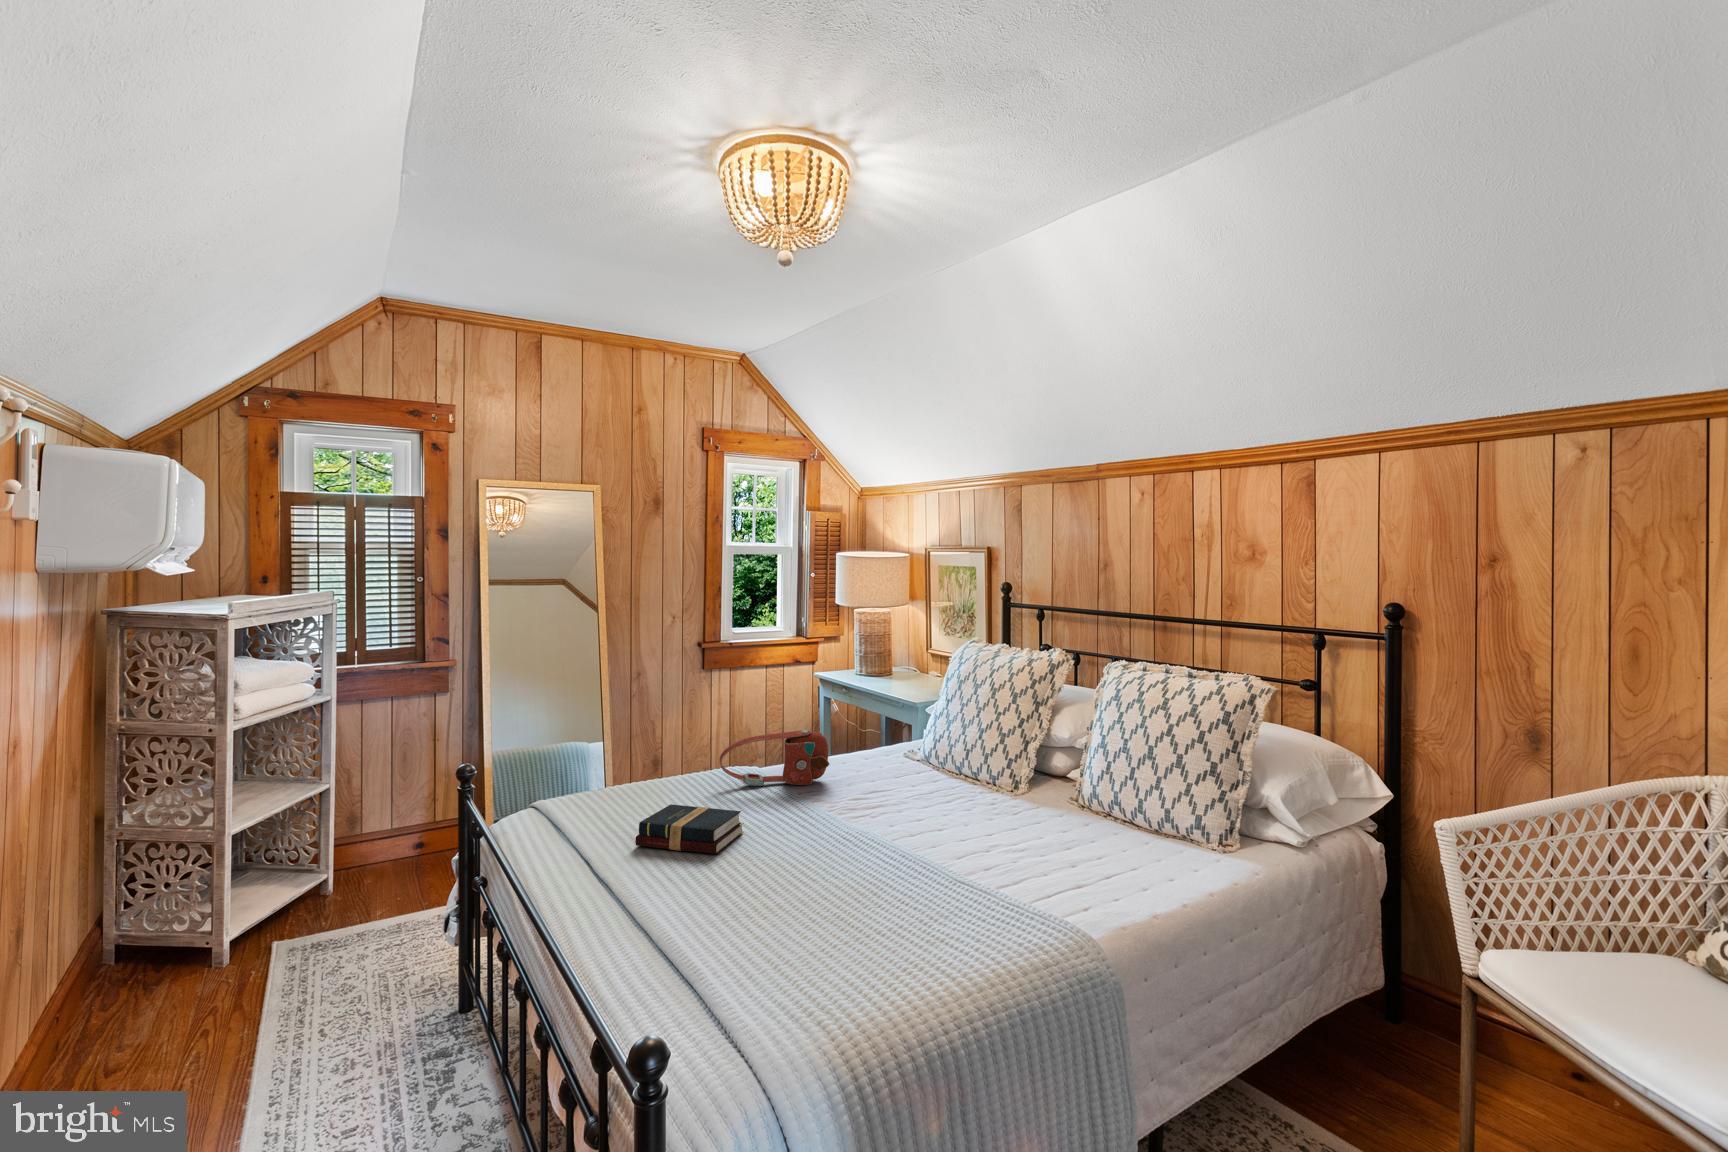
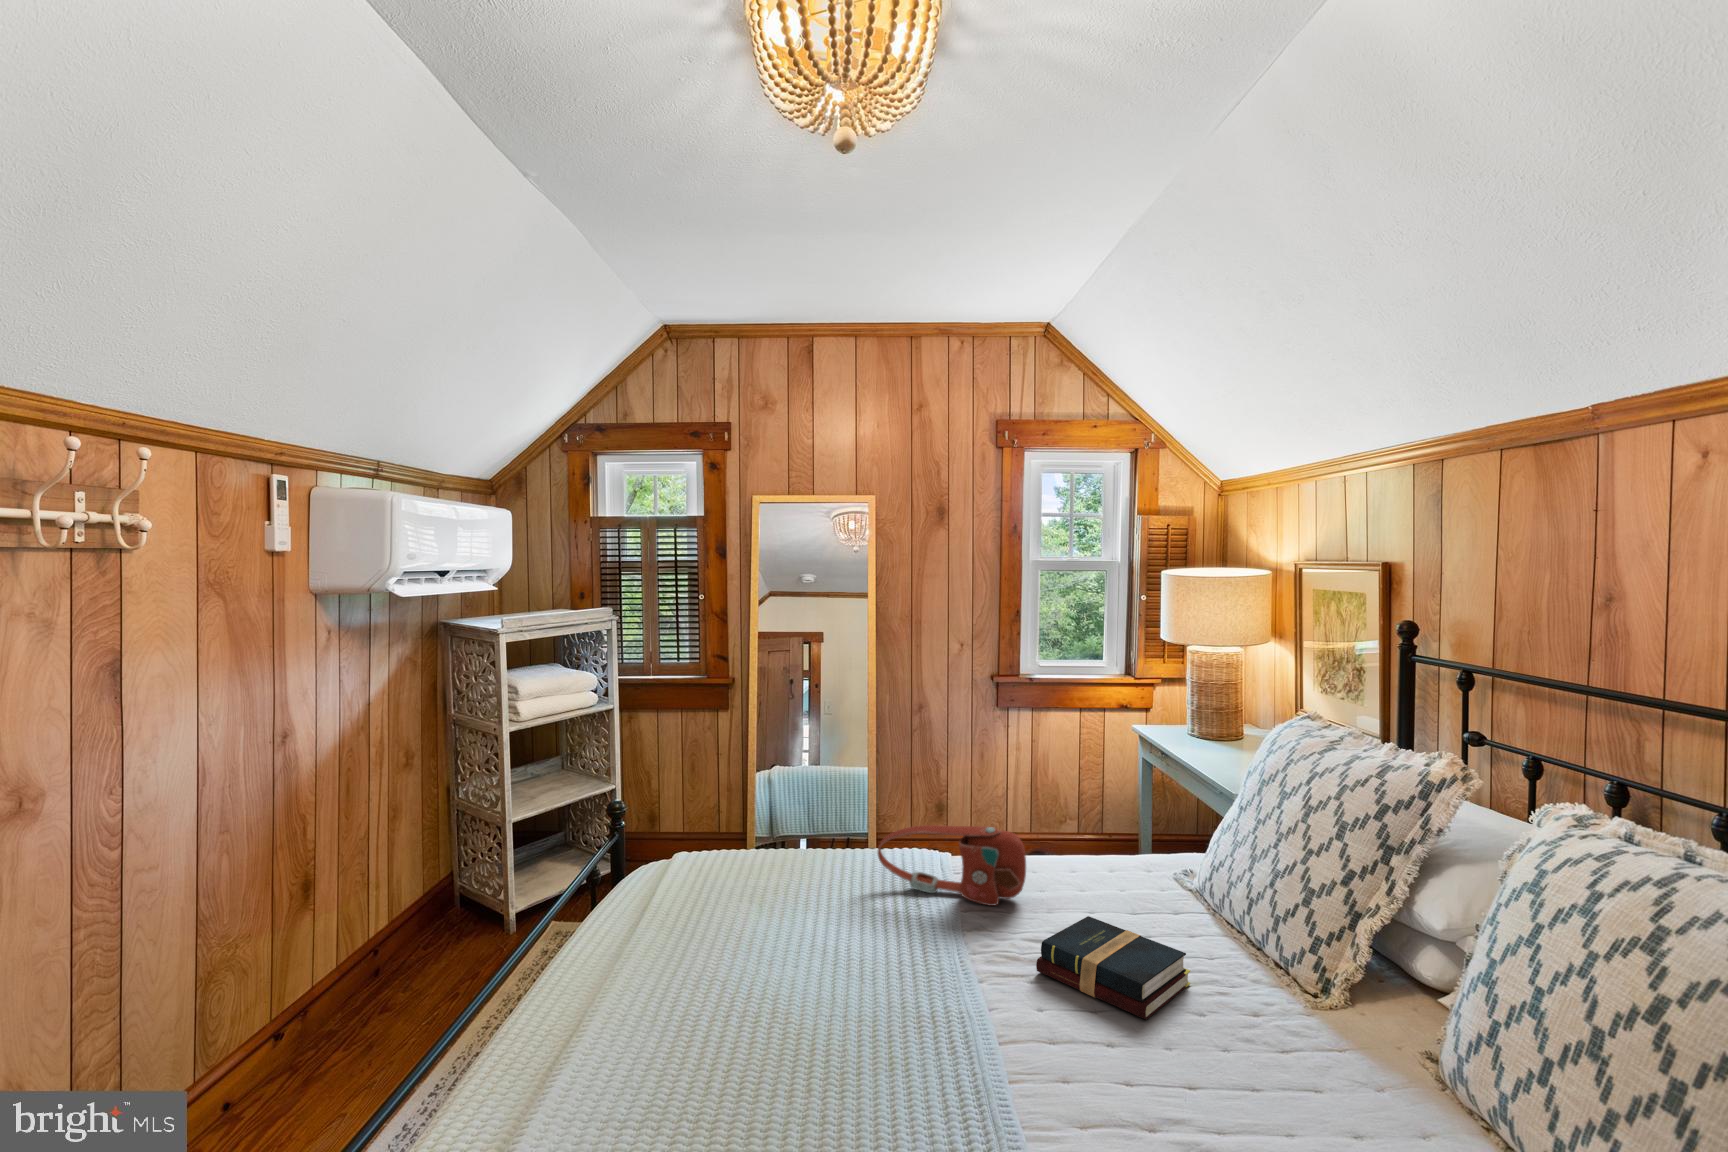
hardback book: present [635,804,744,854] -> present [1036,916,1190,1020]

